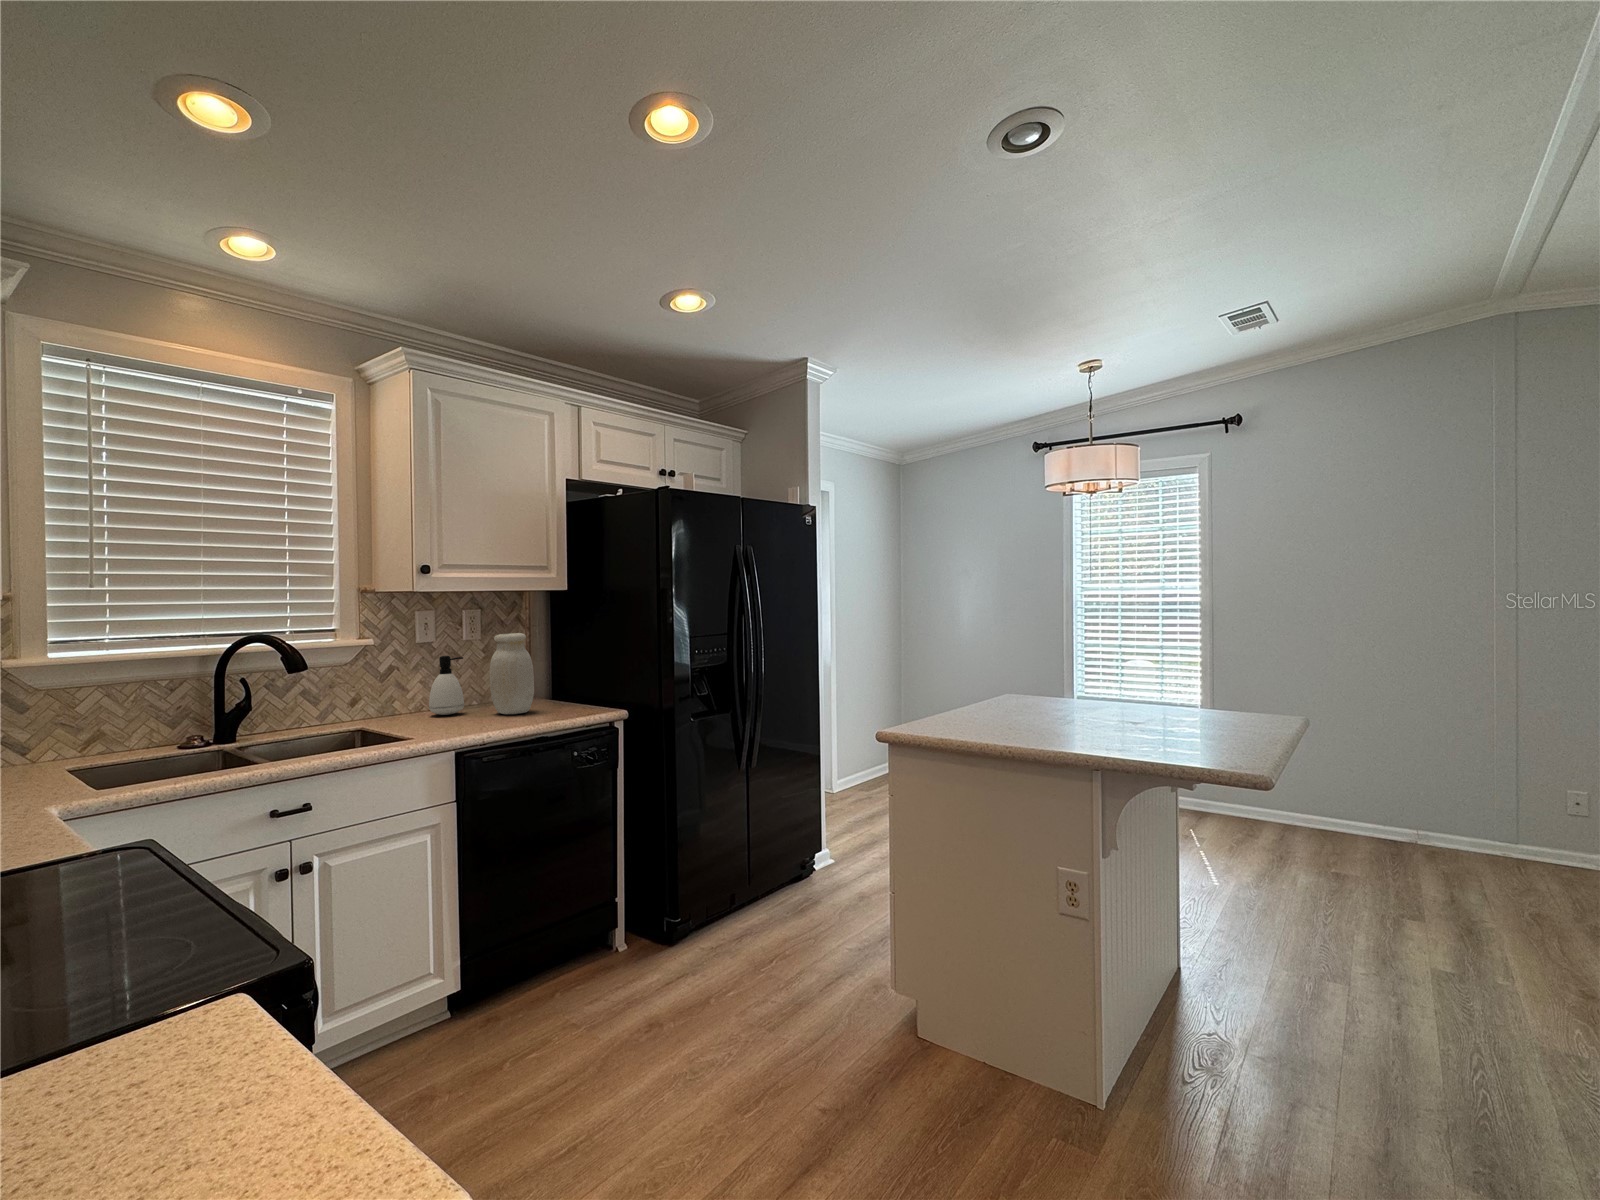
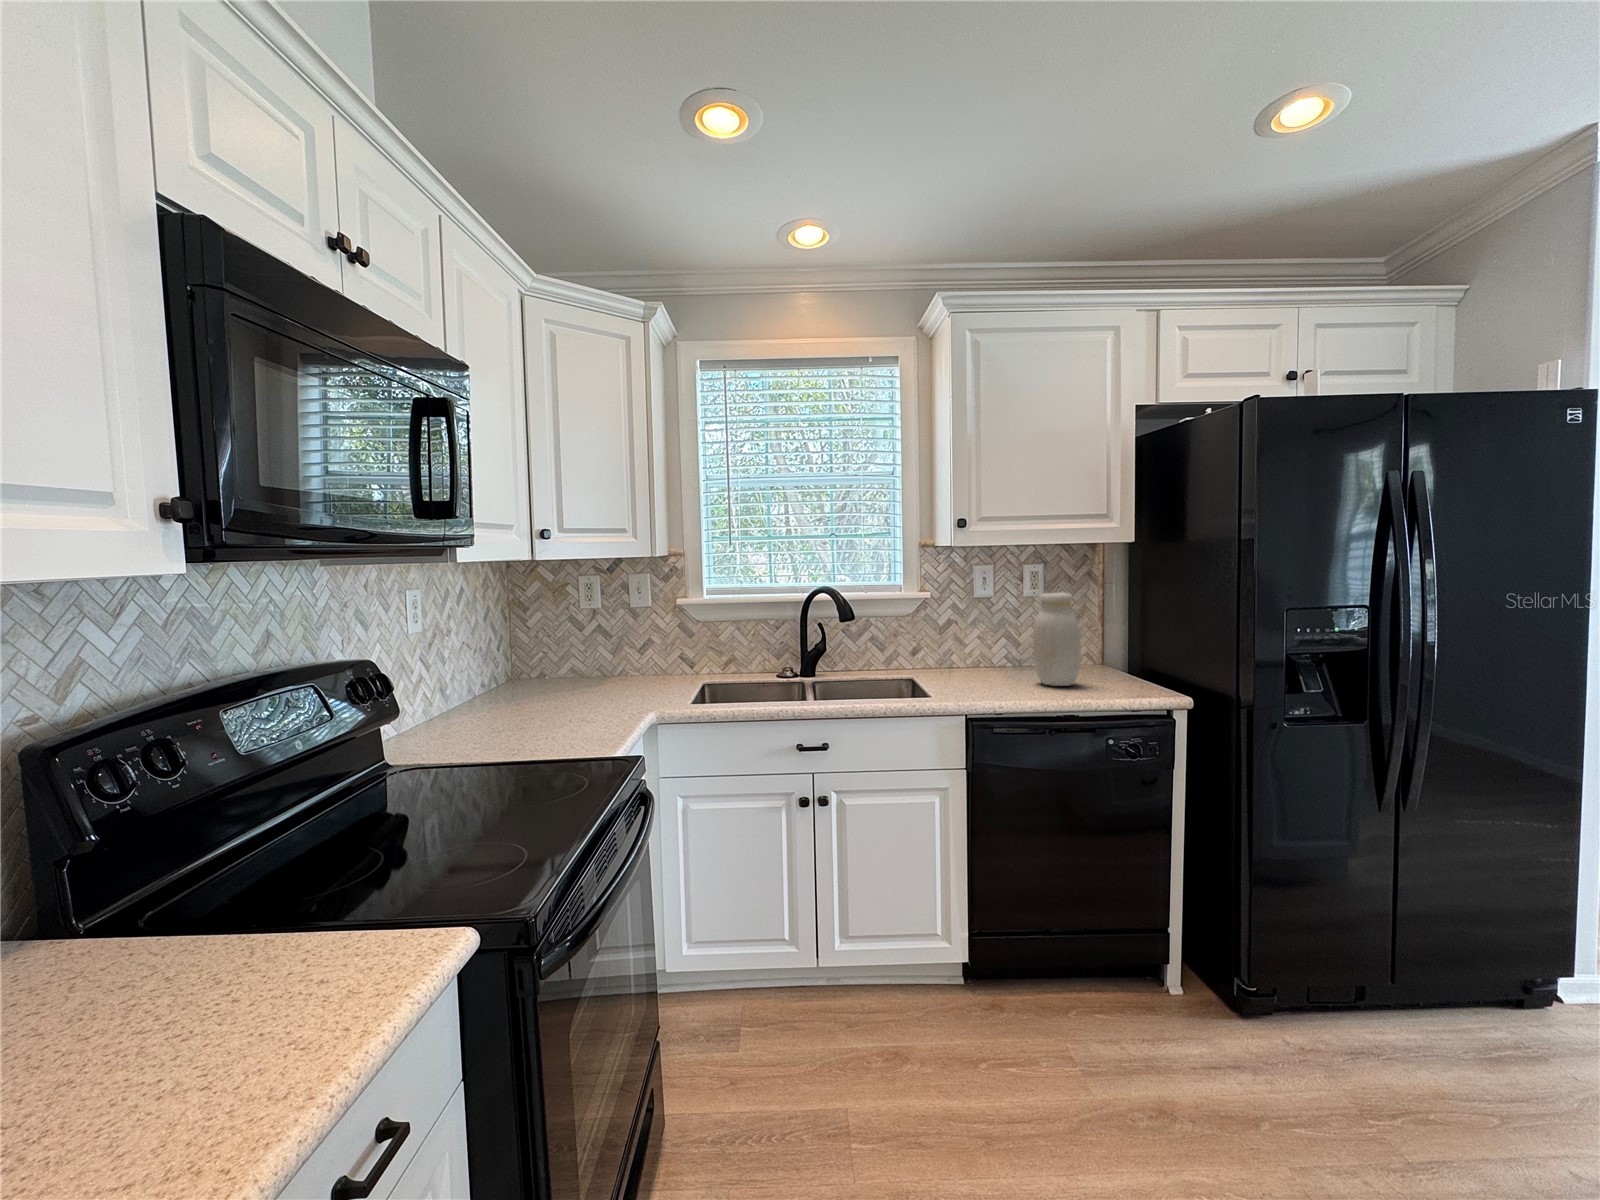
soap dispenser: present [429,656,464,715] -> none [977,614,1013,677]

